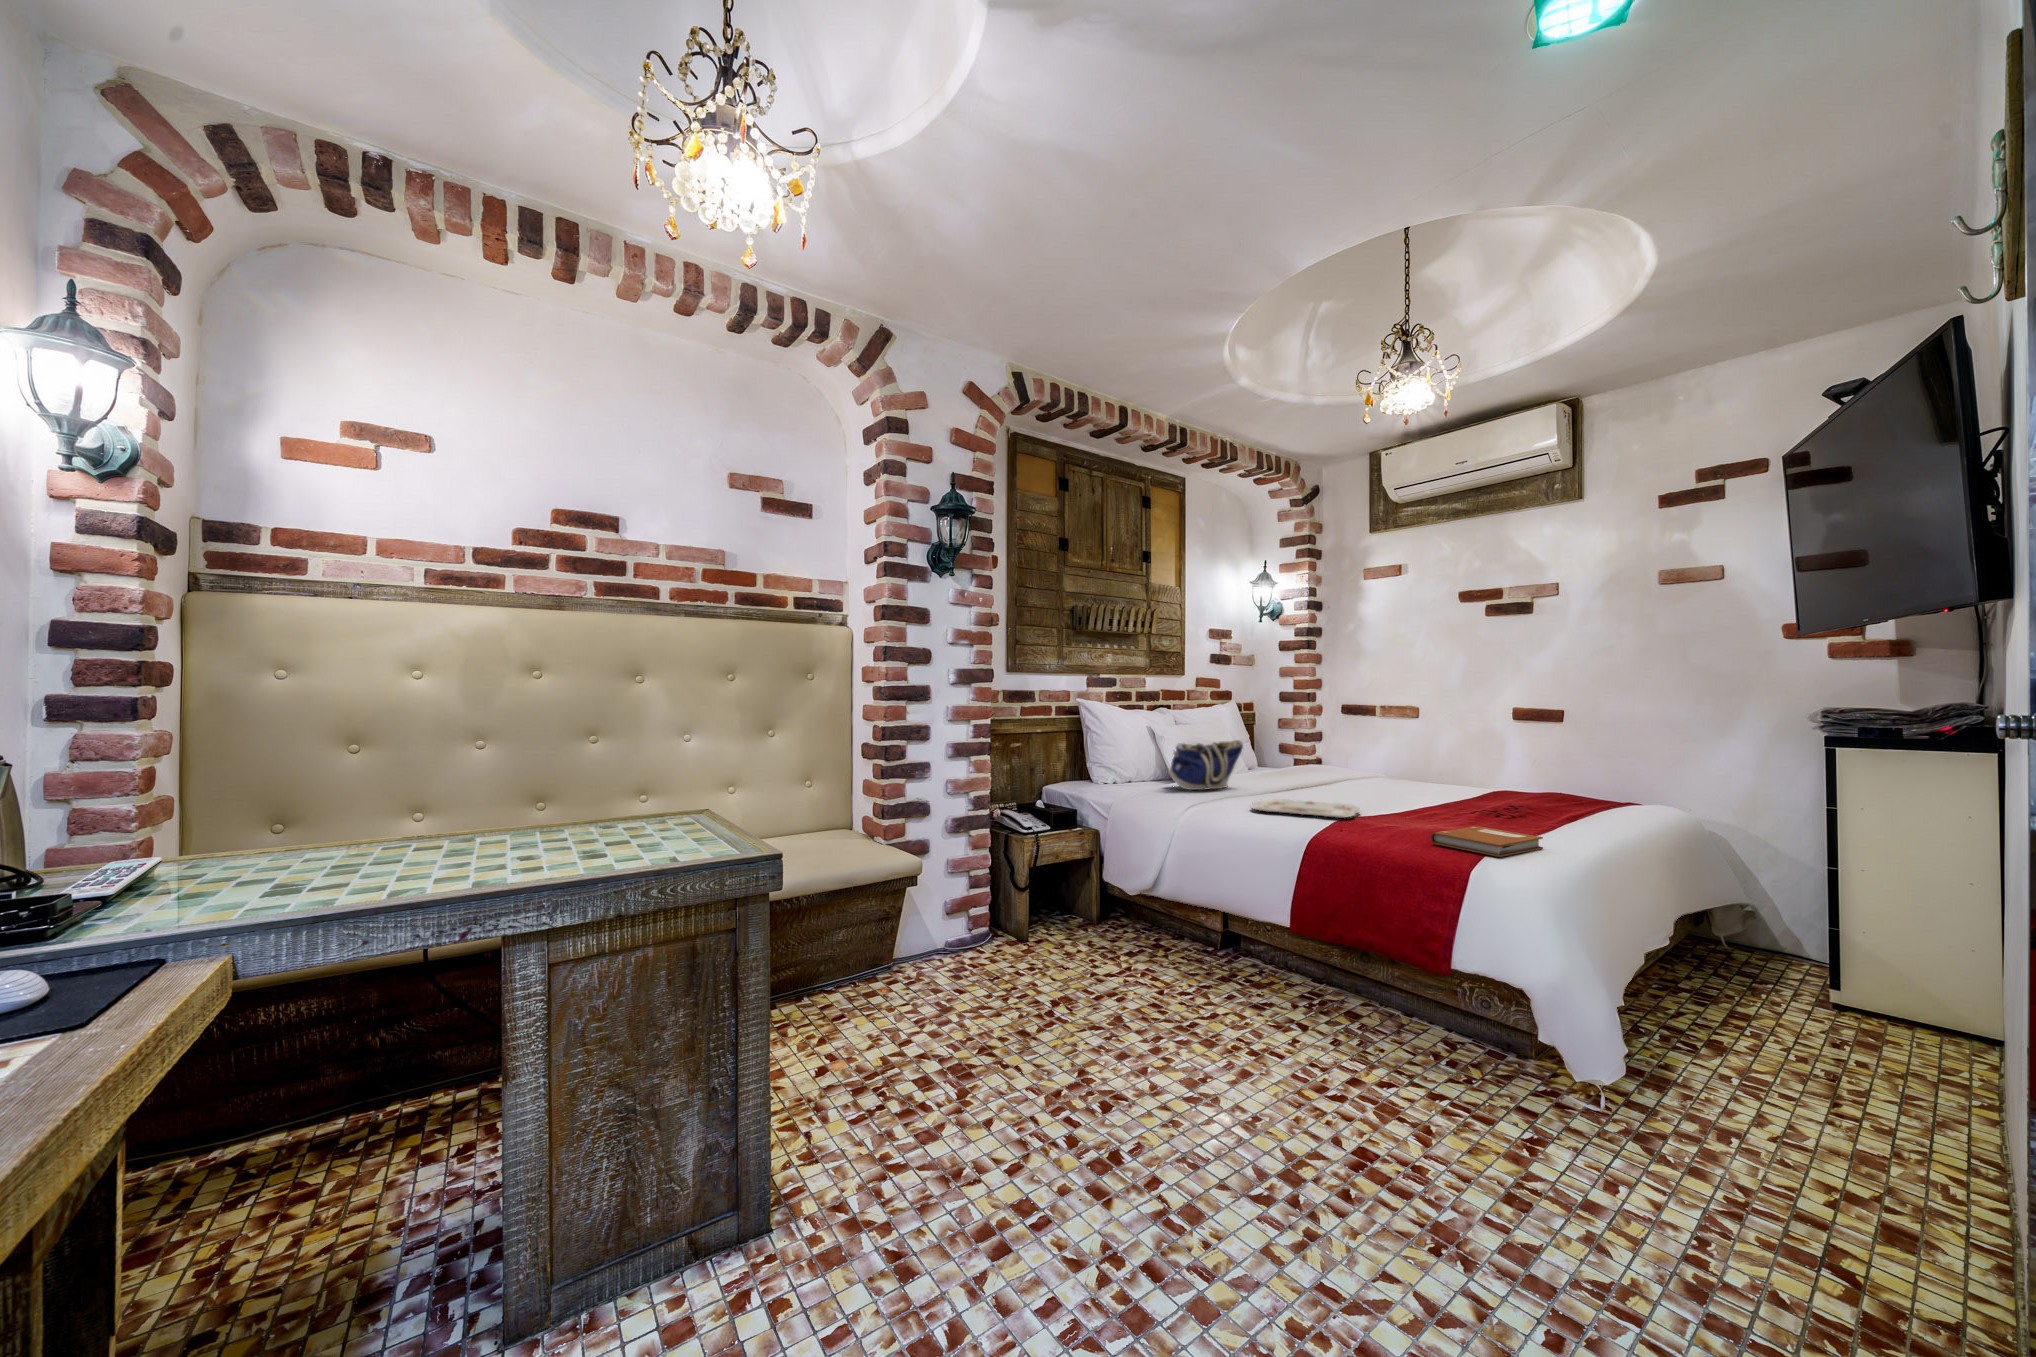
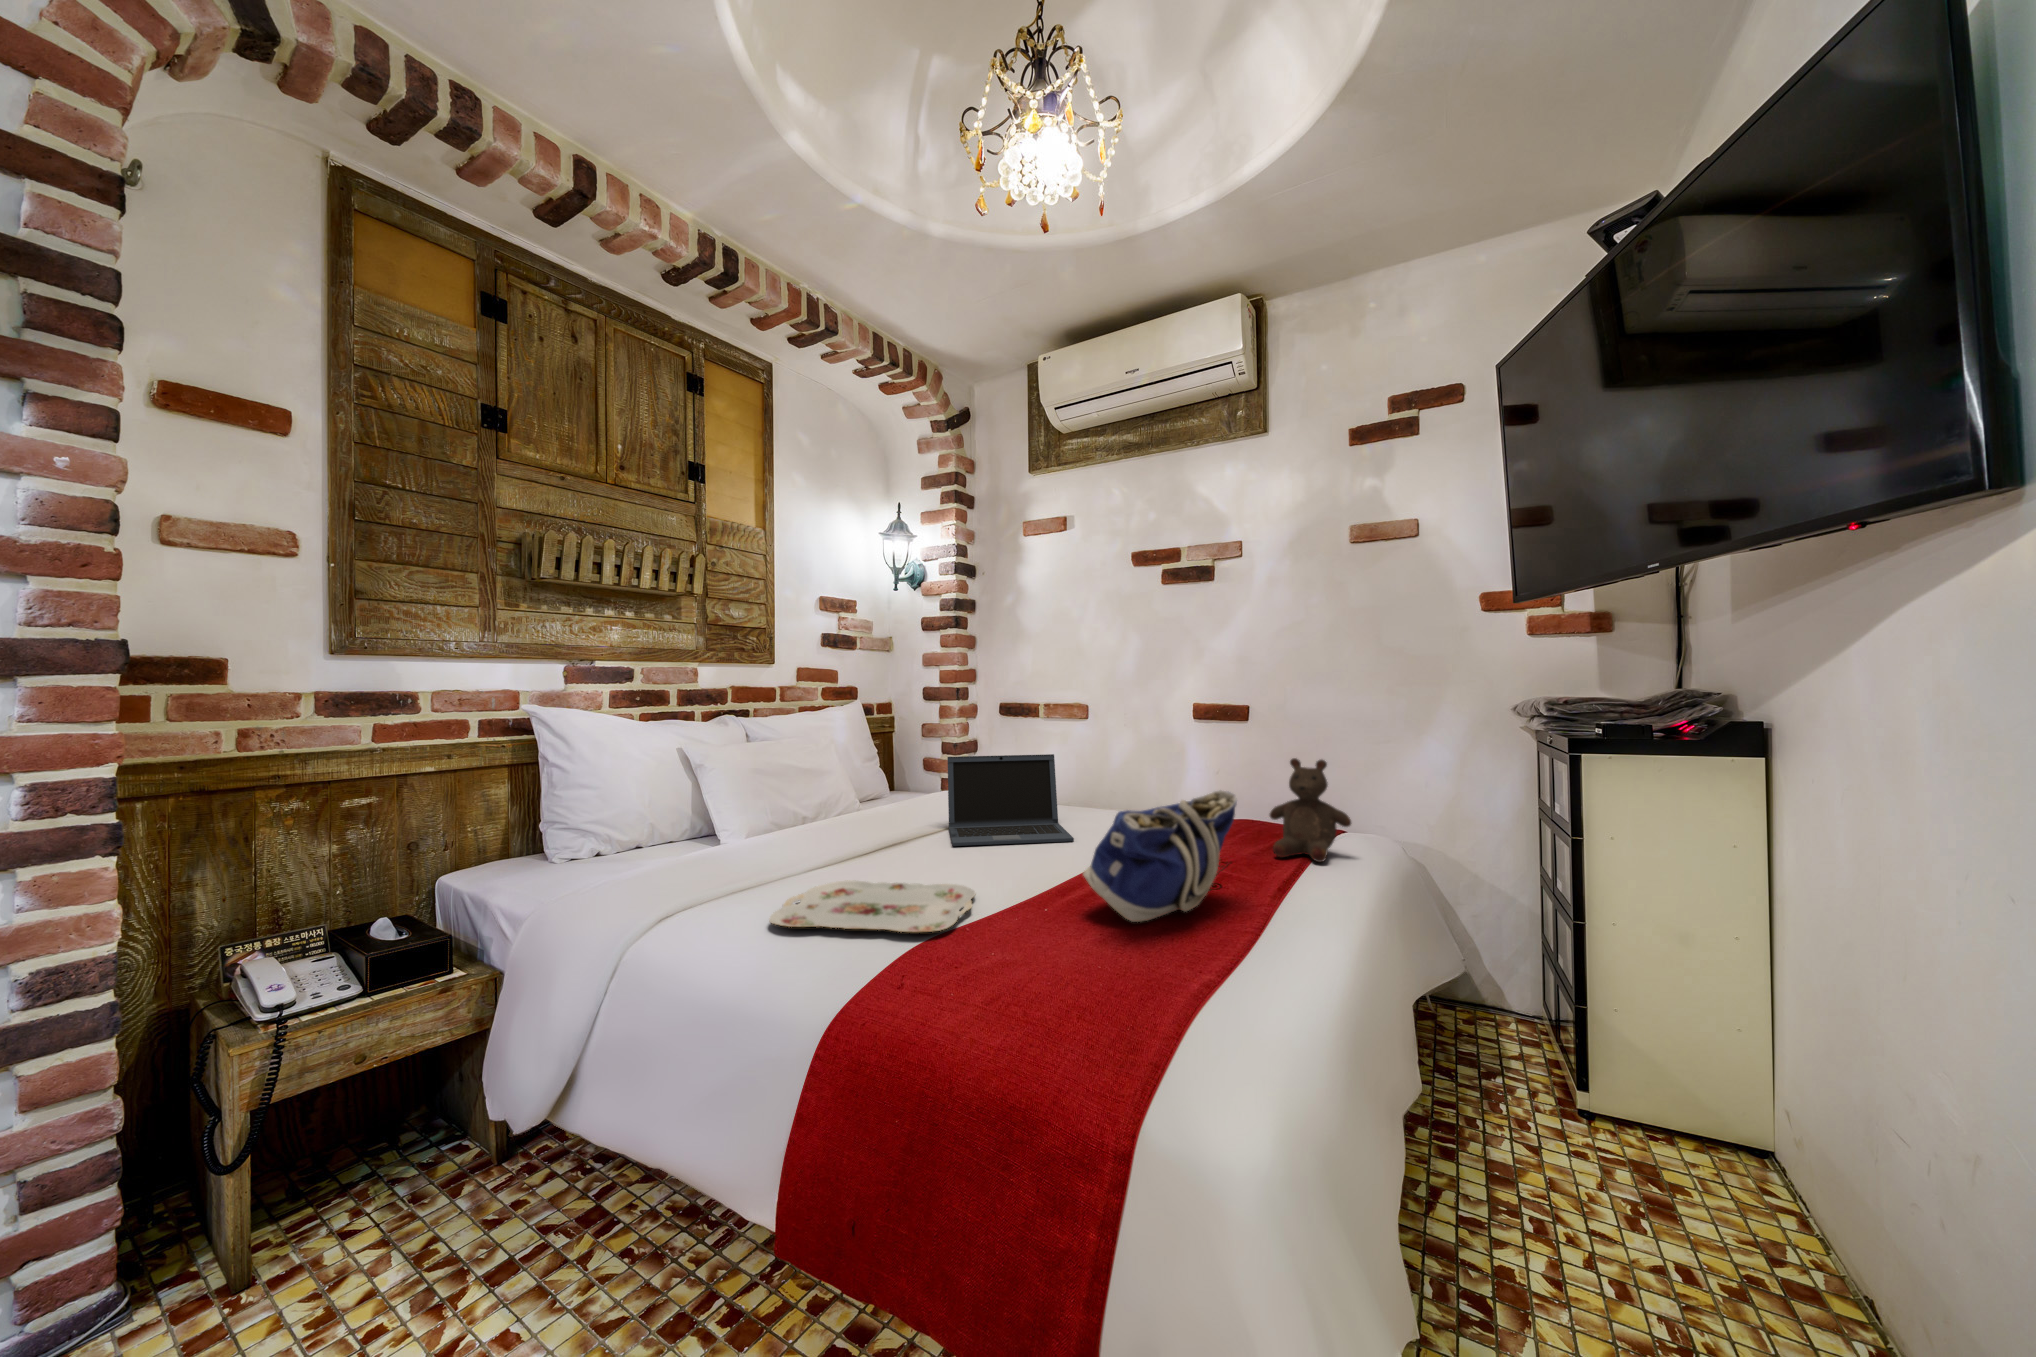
laptop: none [1320,738,1415,794] -> present [947,754,1074,846]
tote bag: present [1168,740,1243,790] -> present [1083,790,1237,922]
stuffed bear: none [1567,745,1632,813] -> present [1270,758,1351,862]
notebook: present [1431,826,1543,857] -> none [1071,951,1278,1074]

